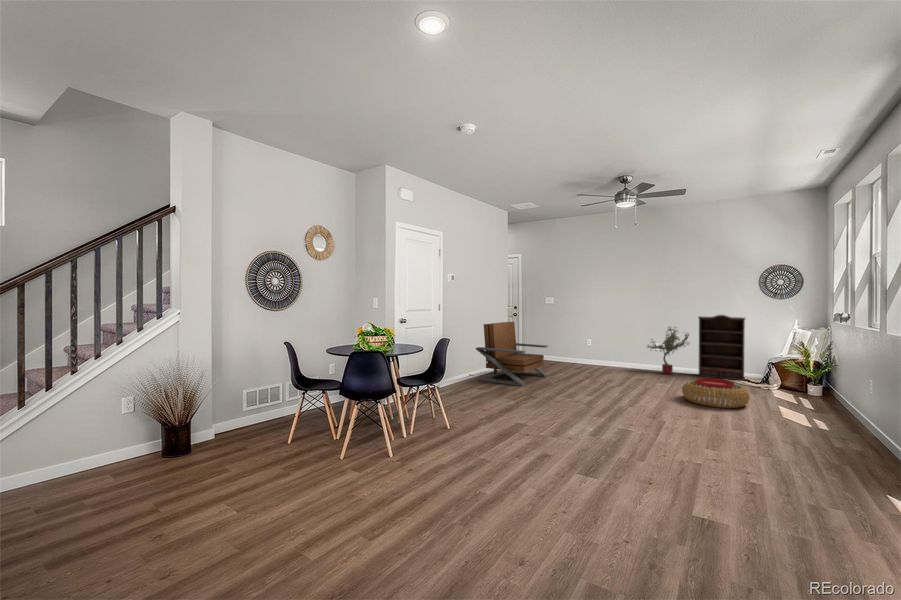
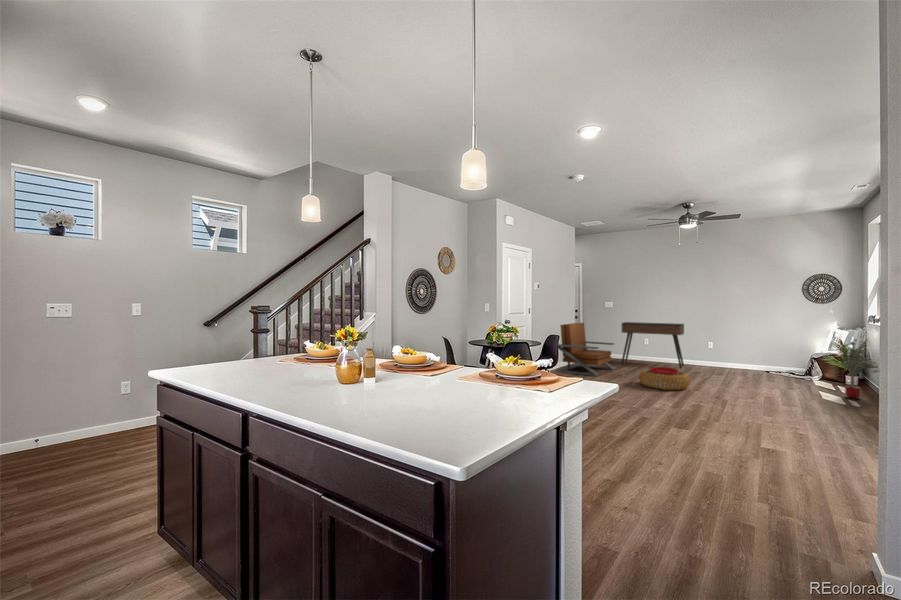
bookshelf: present [698,315,745,381] -> none [747,317,790,374]
console table: none [559,321,629,374] -> present [621,322,684,368]
potted tree: present [647,327,690,374] -> present [840,340,880,399]
pouf: present [682,378,750,408] -> present [639,367,690,390]

